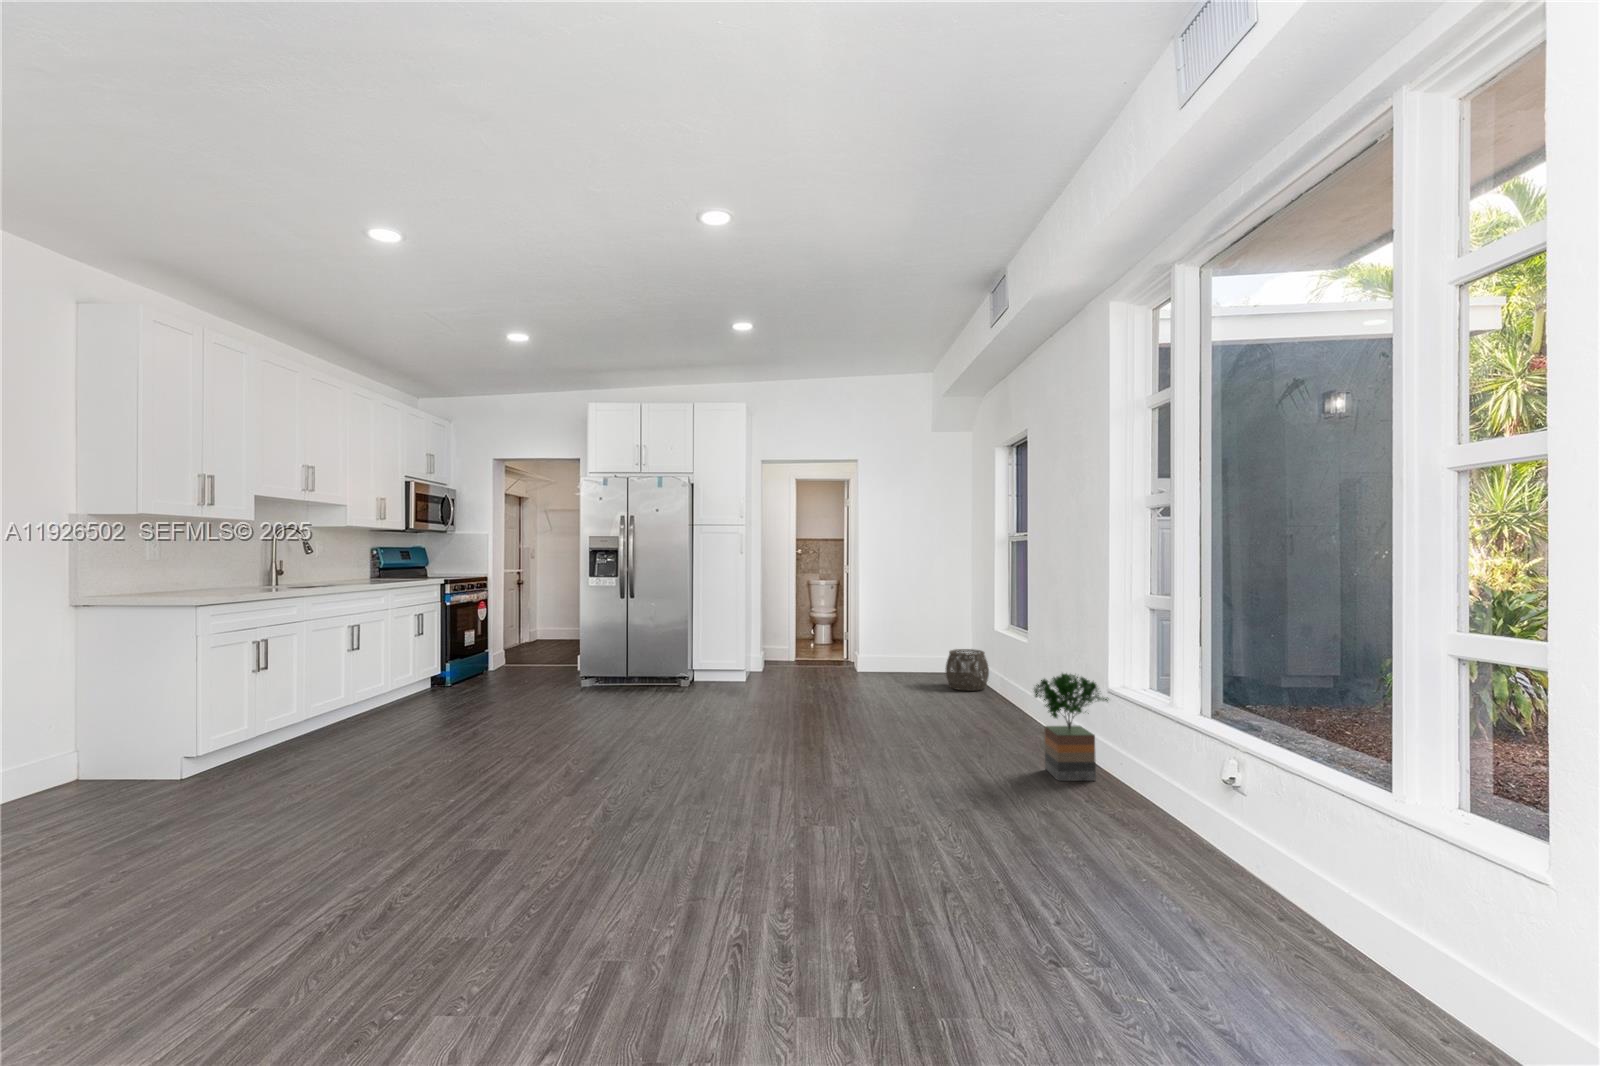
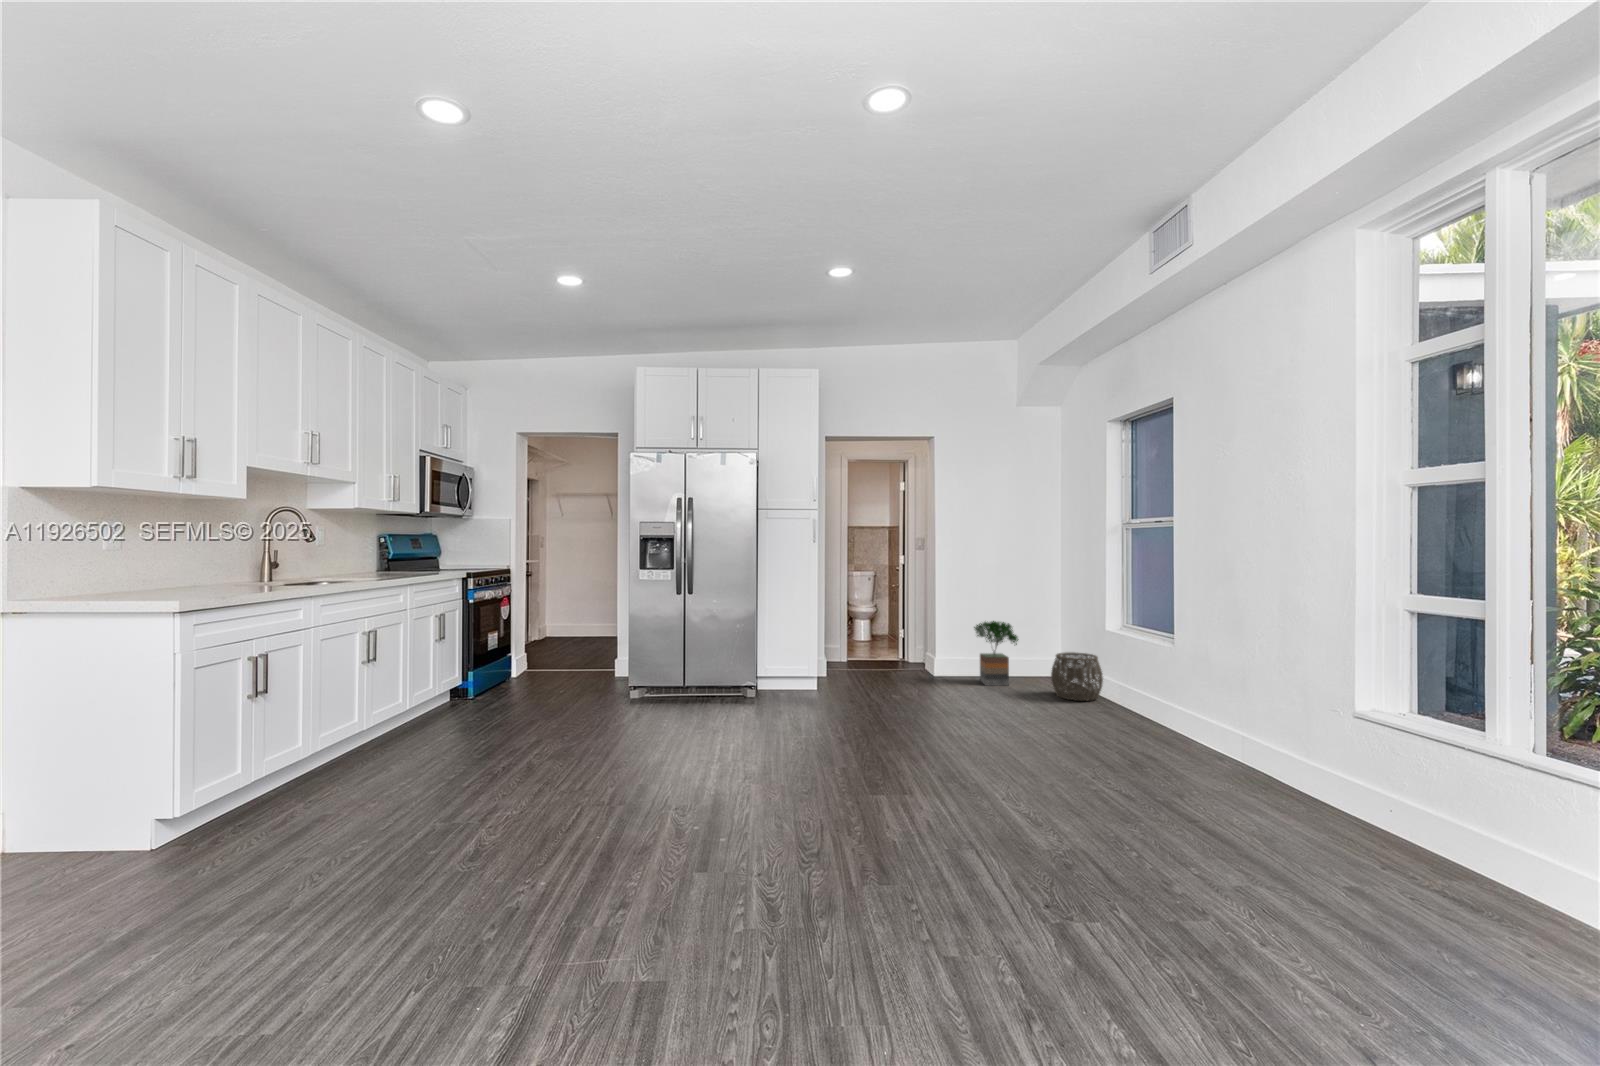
potted tree: present [1034,673,1109,781] -> present [974,621,1019,686]

